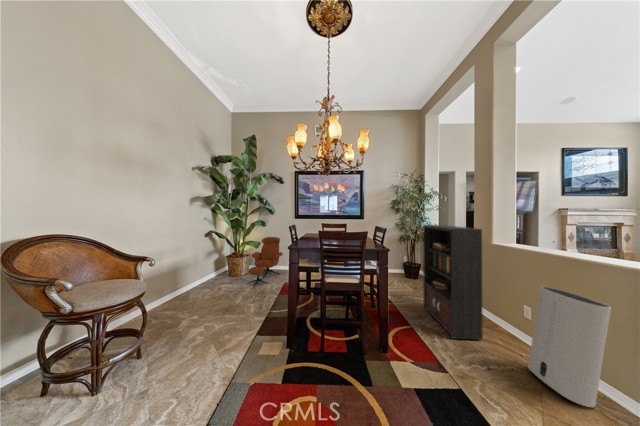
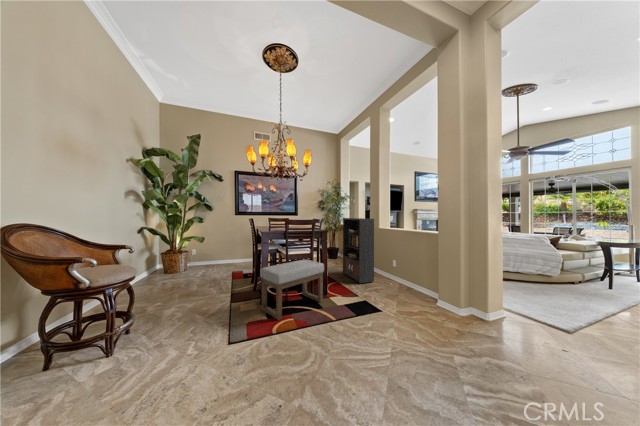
lounge chair: present [249,237,283,286] -> none [191,233,224,279]
air purifier: present [528,287,611,407] -> none [392,246,418,294]
ottoman: none [278,290,379,398] -> present [260,260,324,320]

